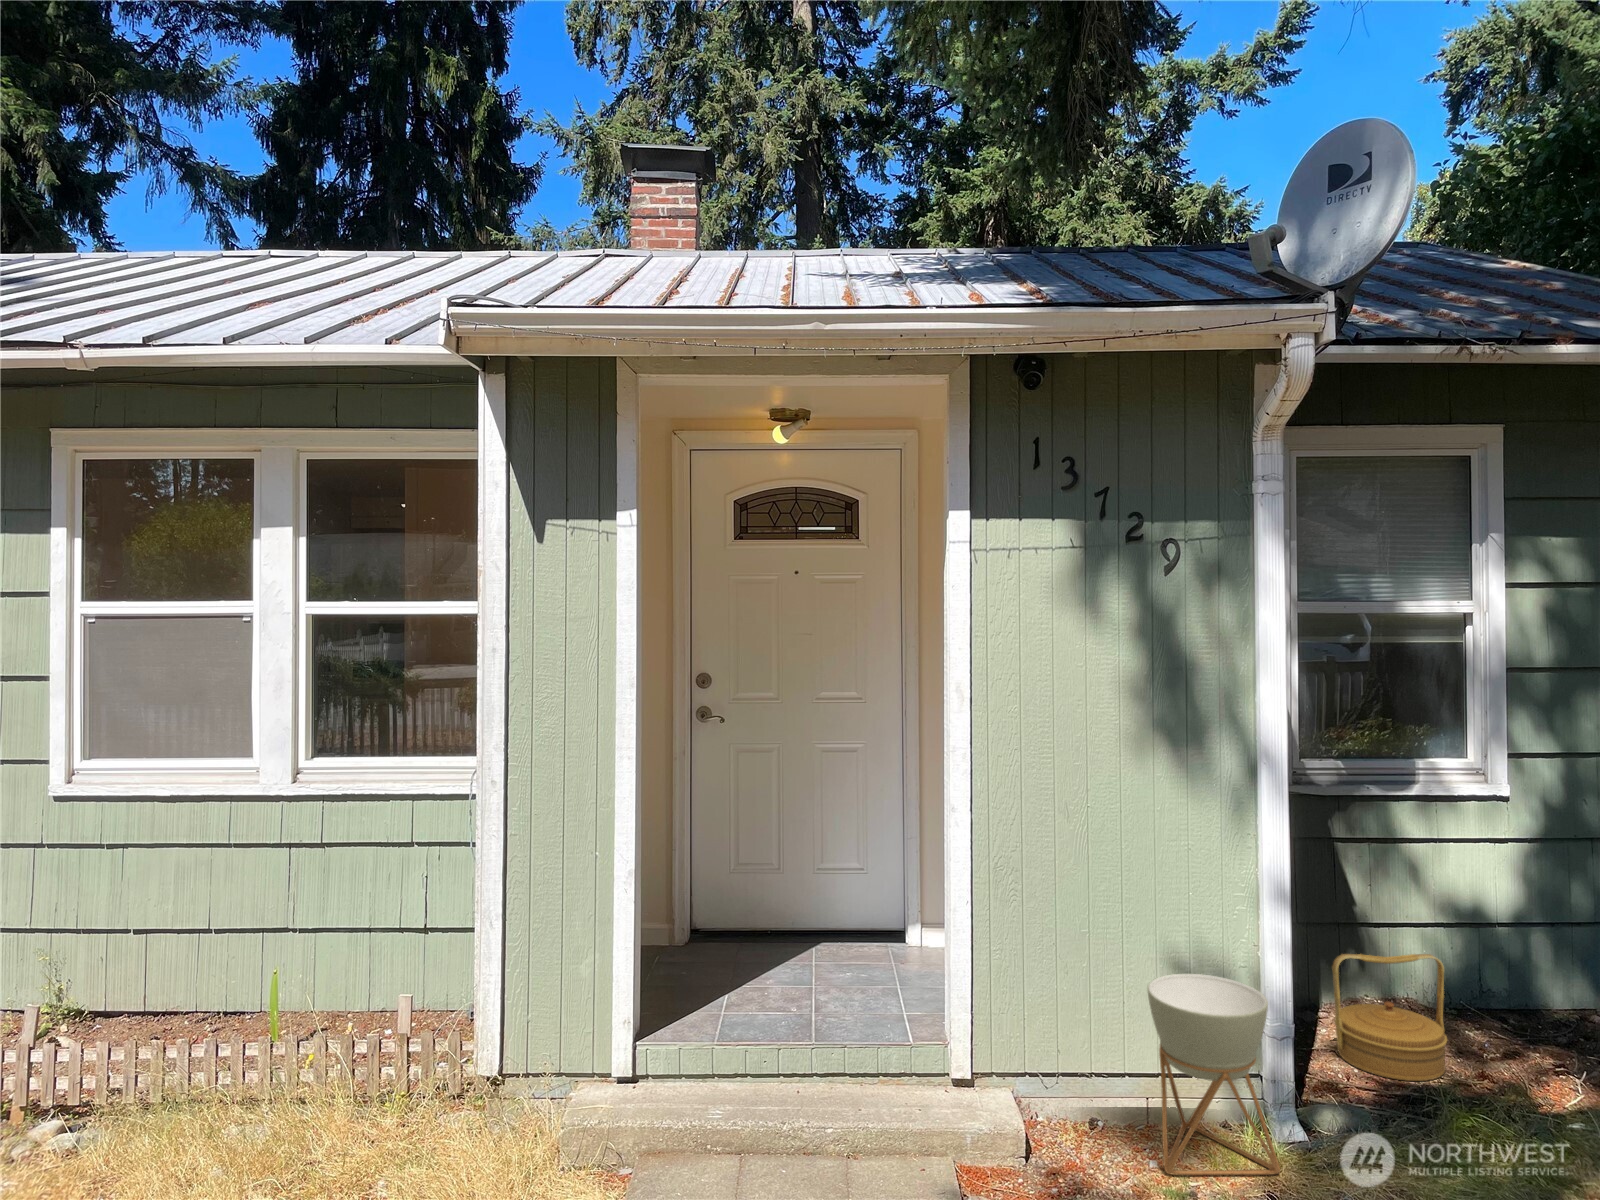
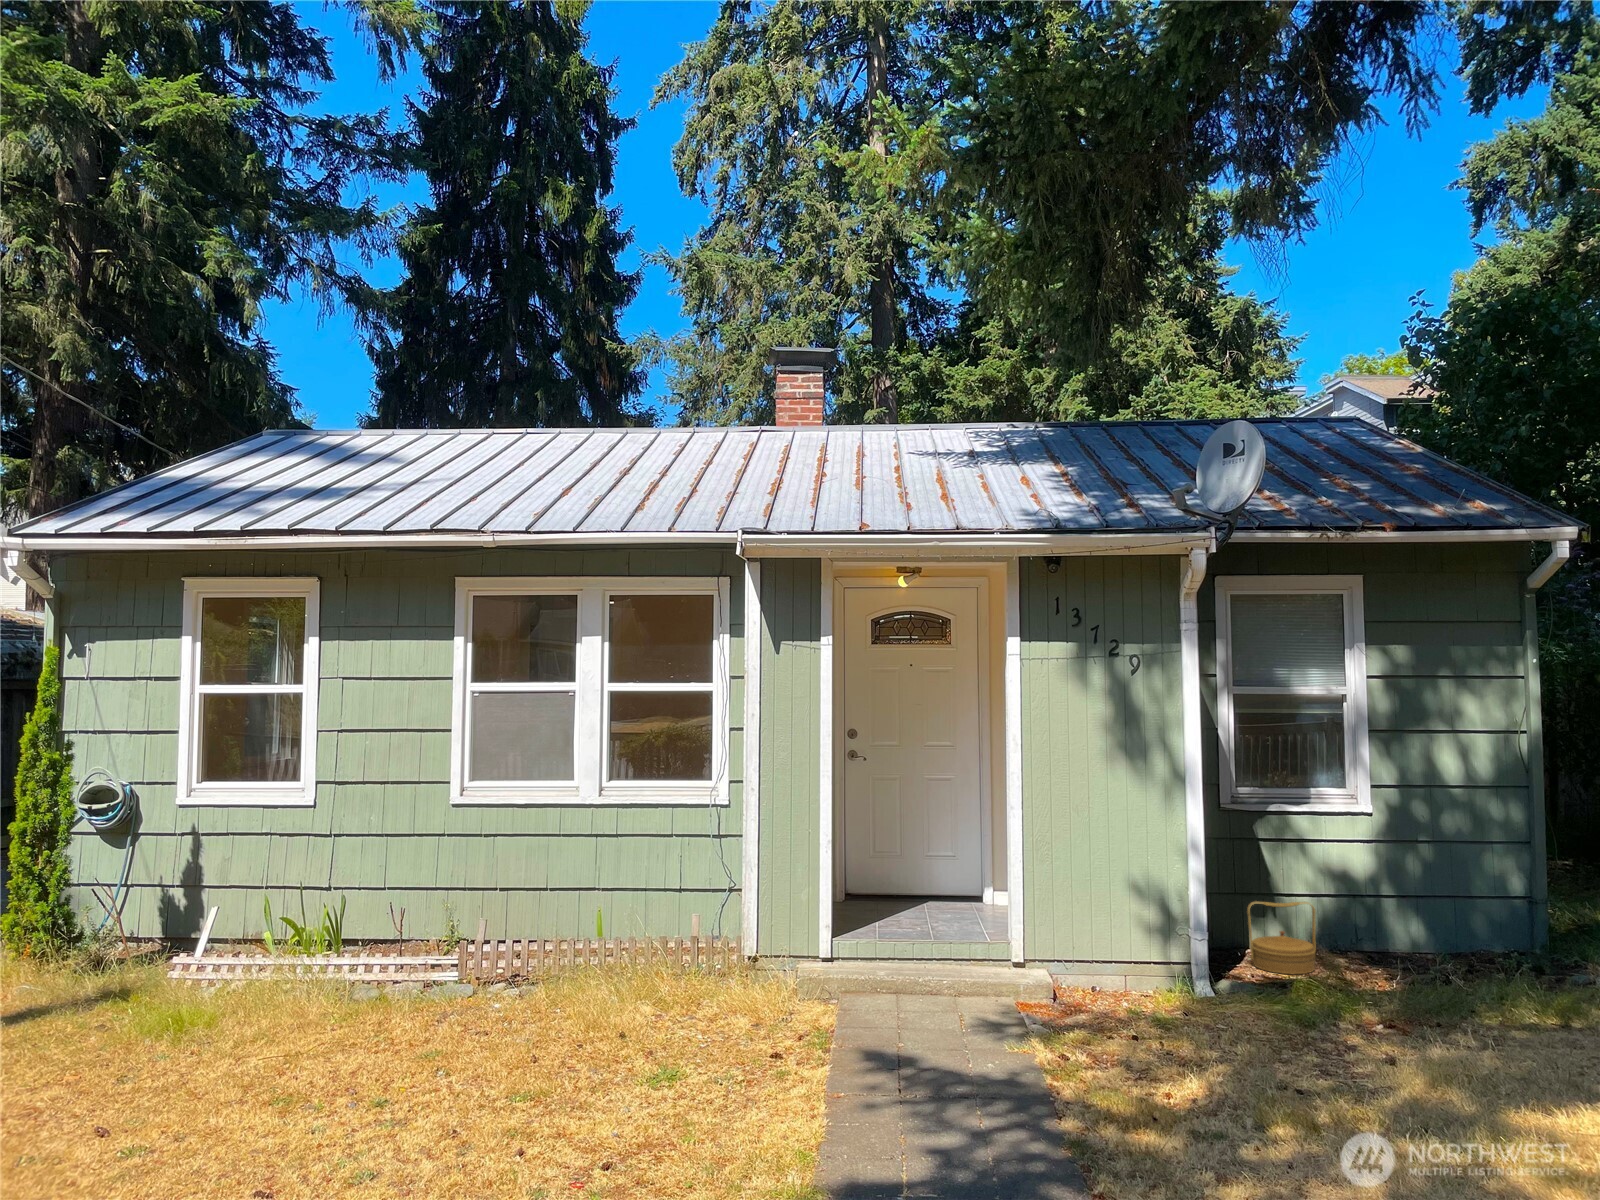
planter: present [1147,974,1280,1175] -> none [1122,901,1194,1004]

